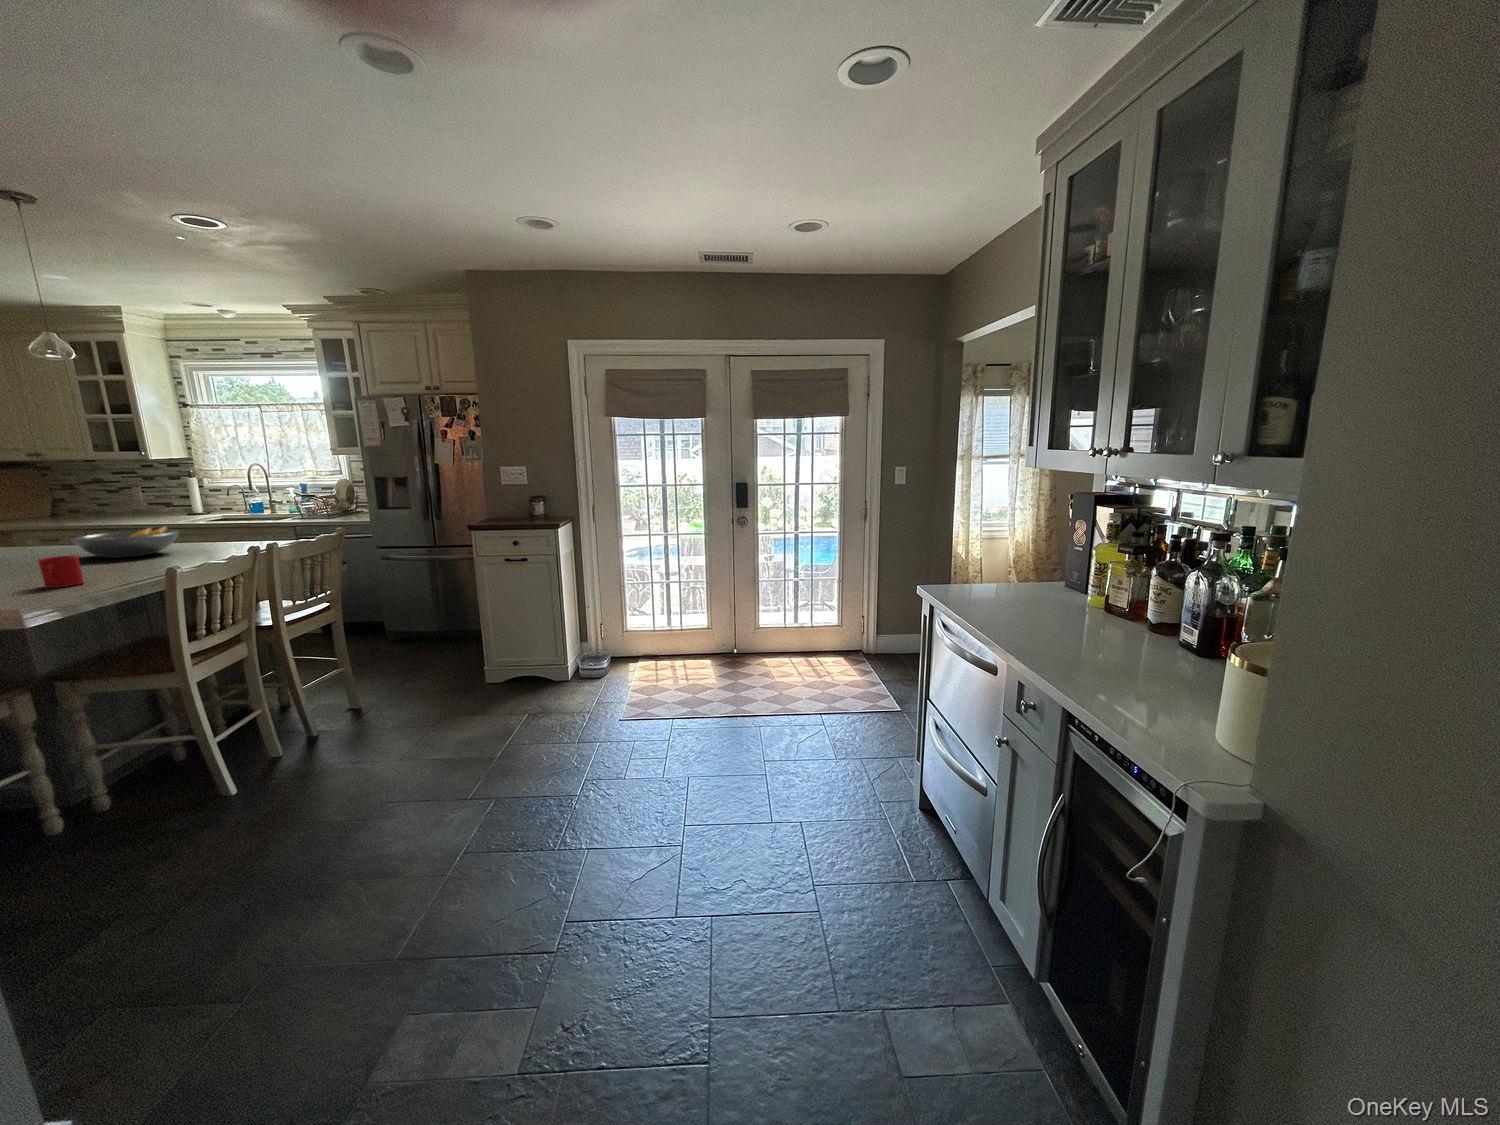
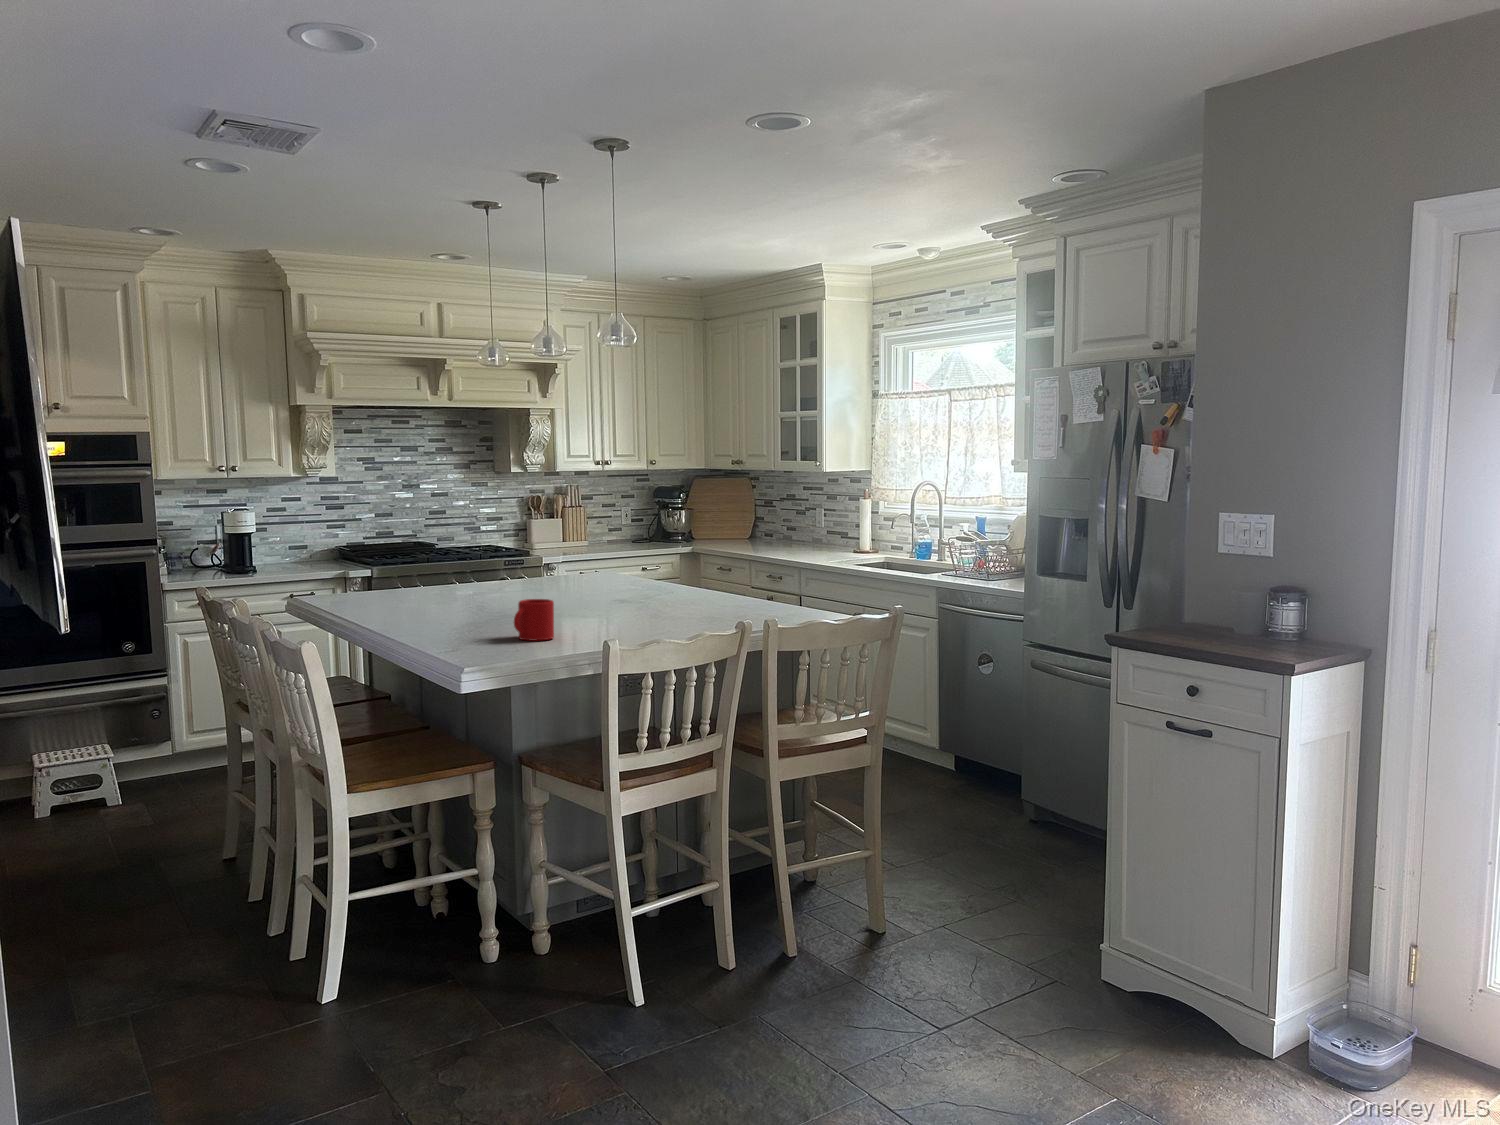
fruit bowl: present [72,526,179,558] -> none [619,569,724,607]

